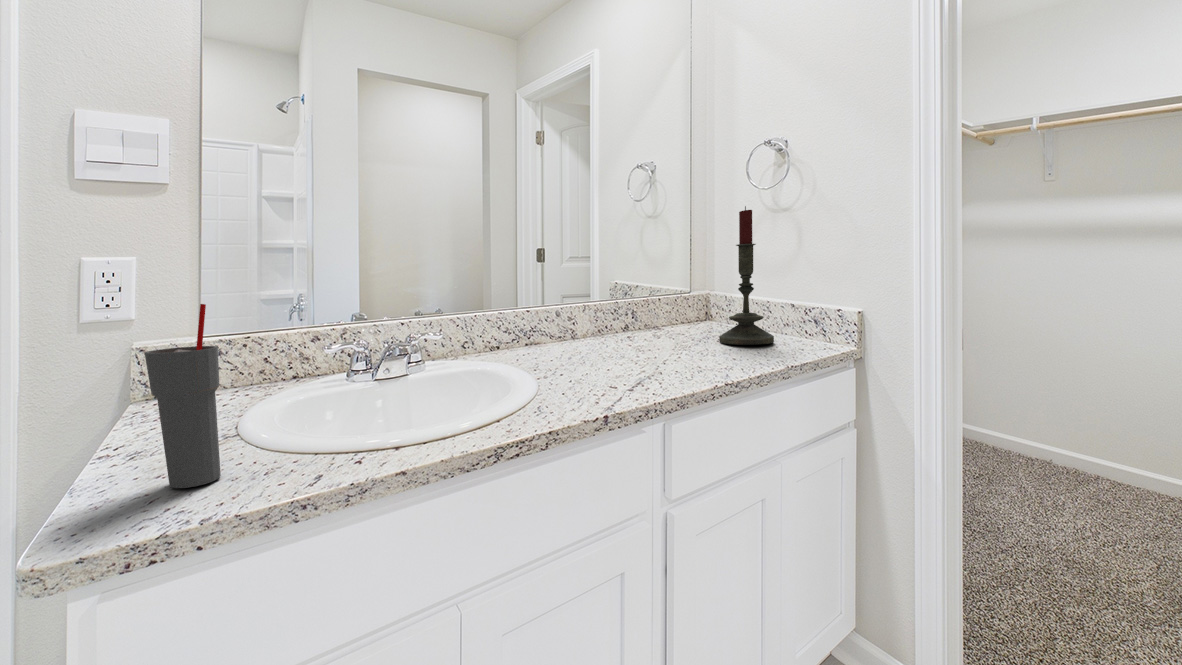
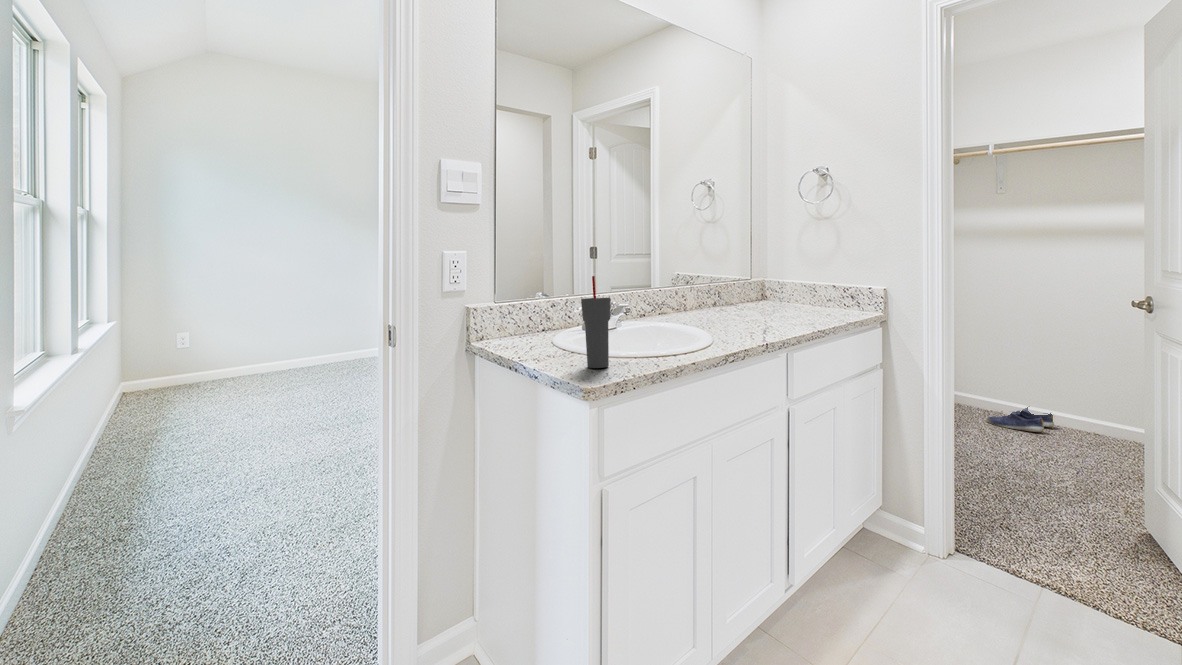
candle: present [719,206,774,345] -> none [788,218,826,312]
shoe: none [1028,456,1122,493] -> present [986,407,1054,432]

